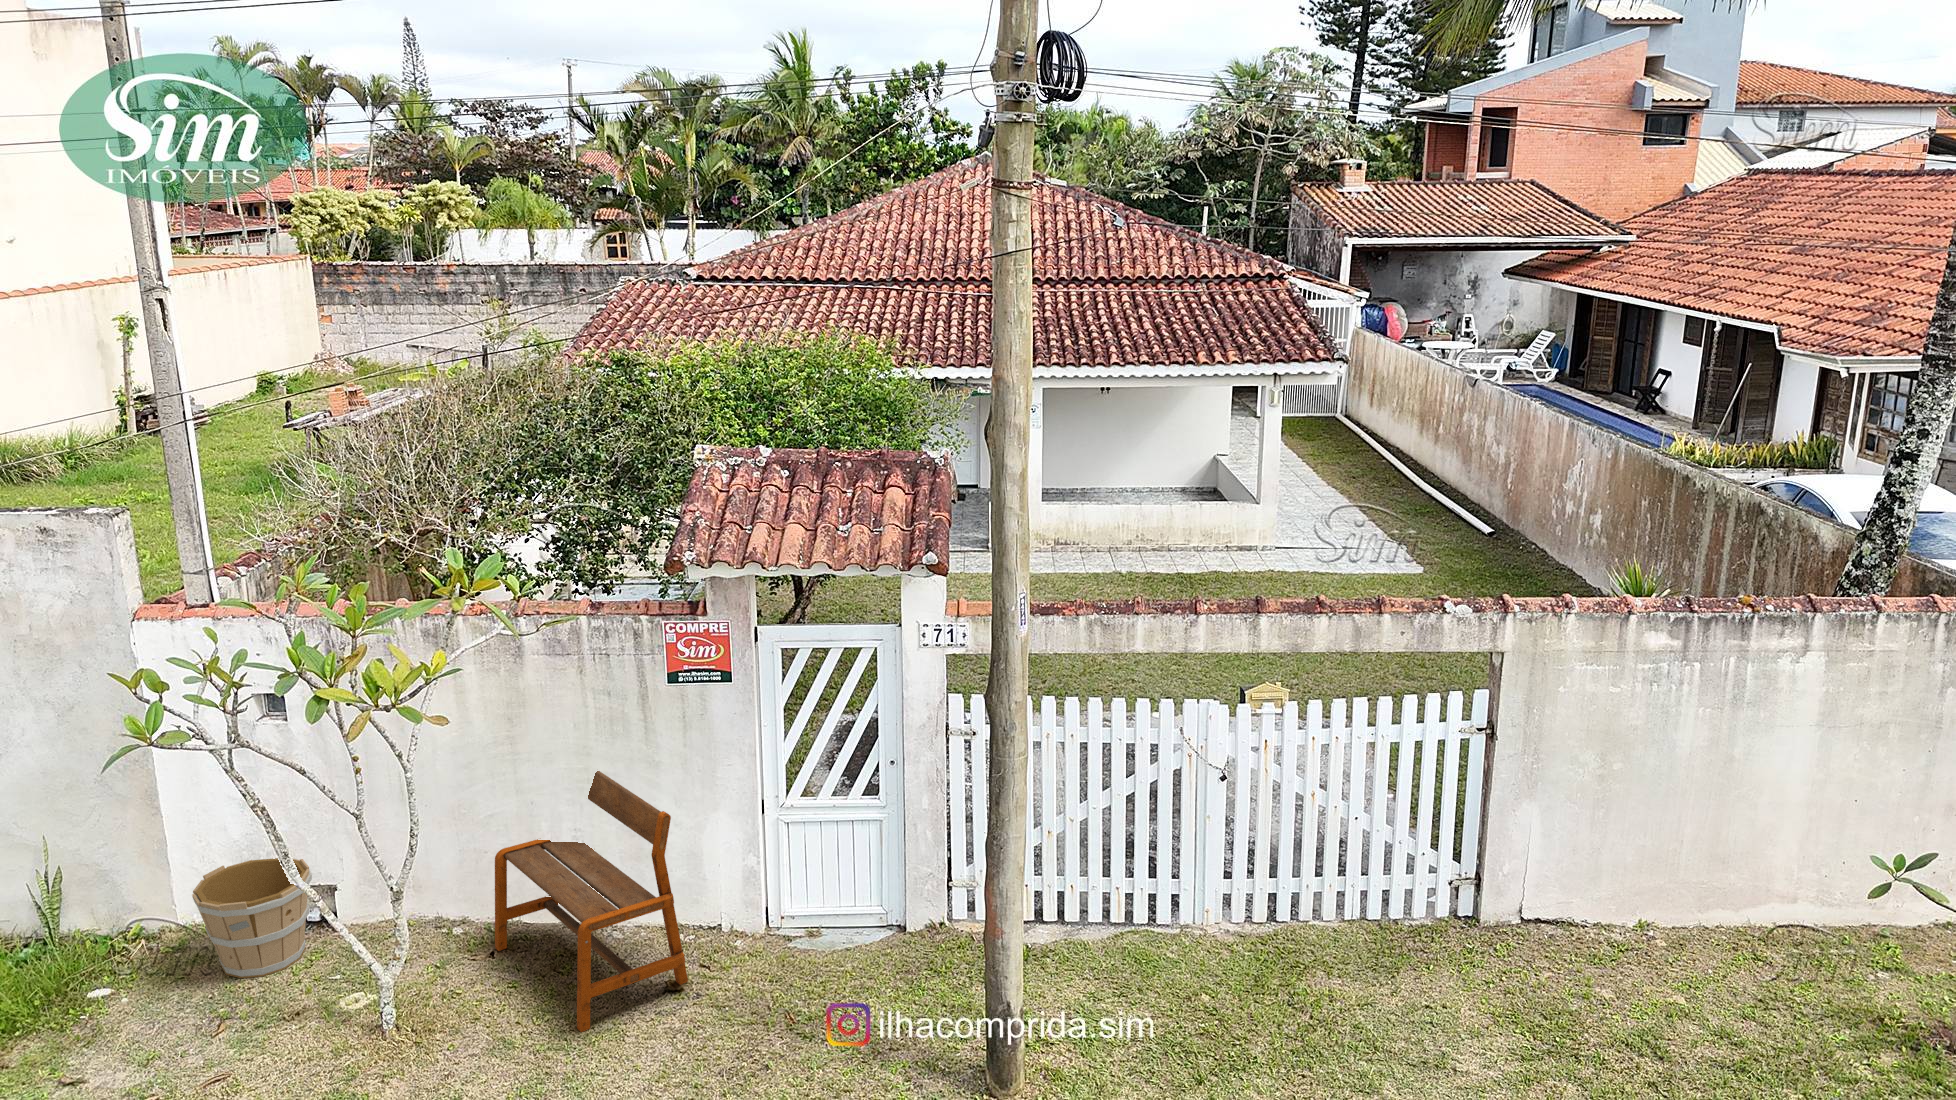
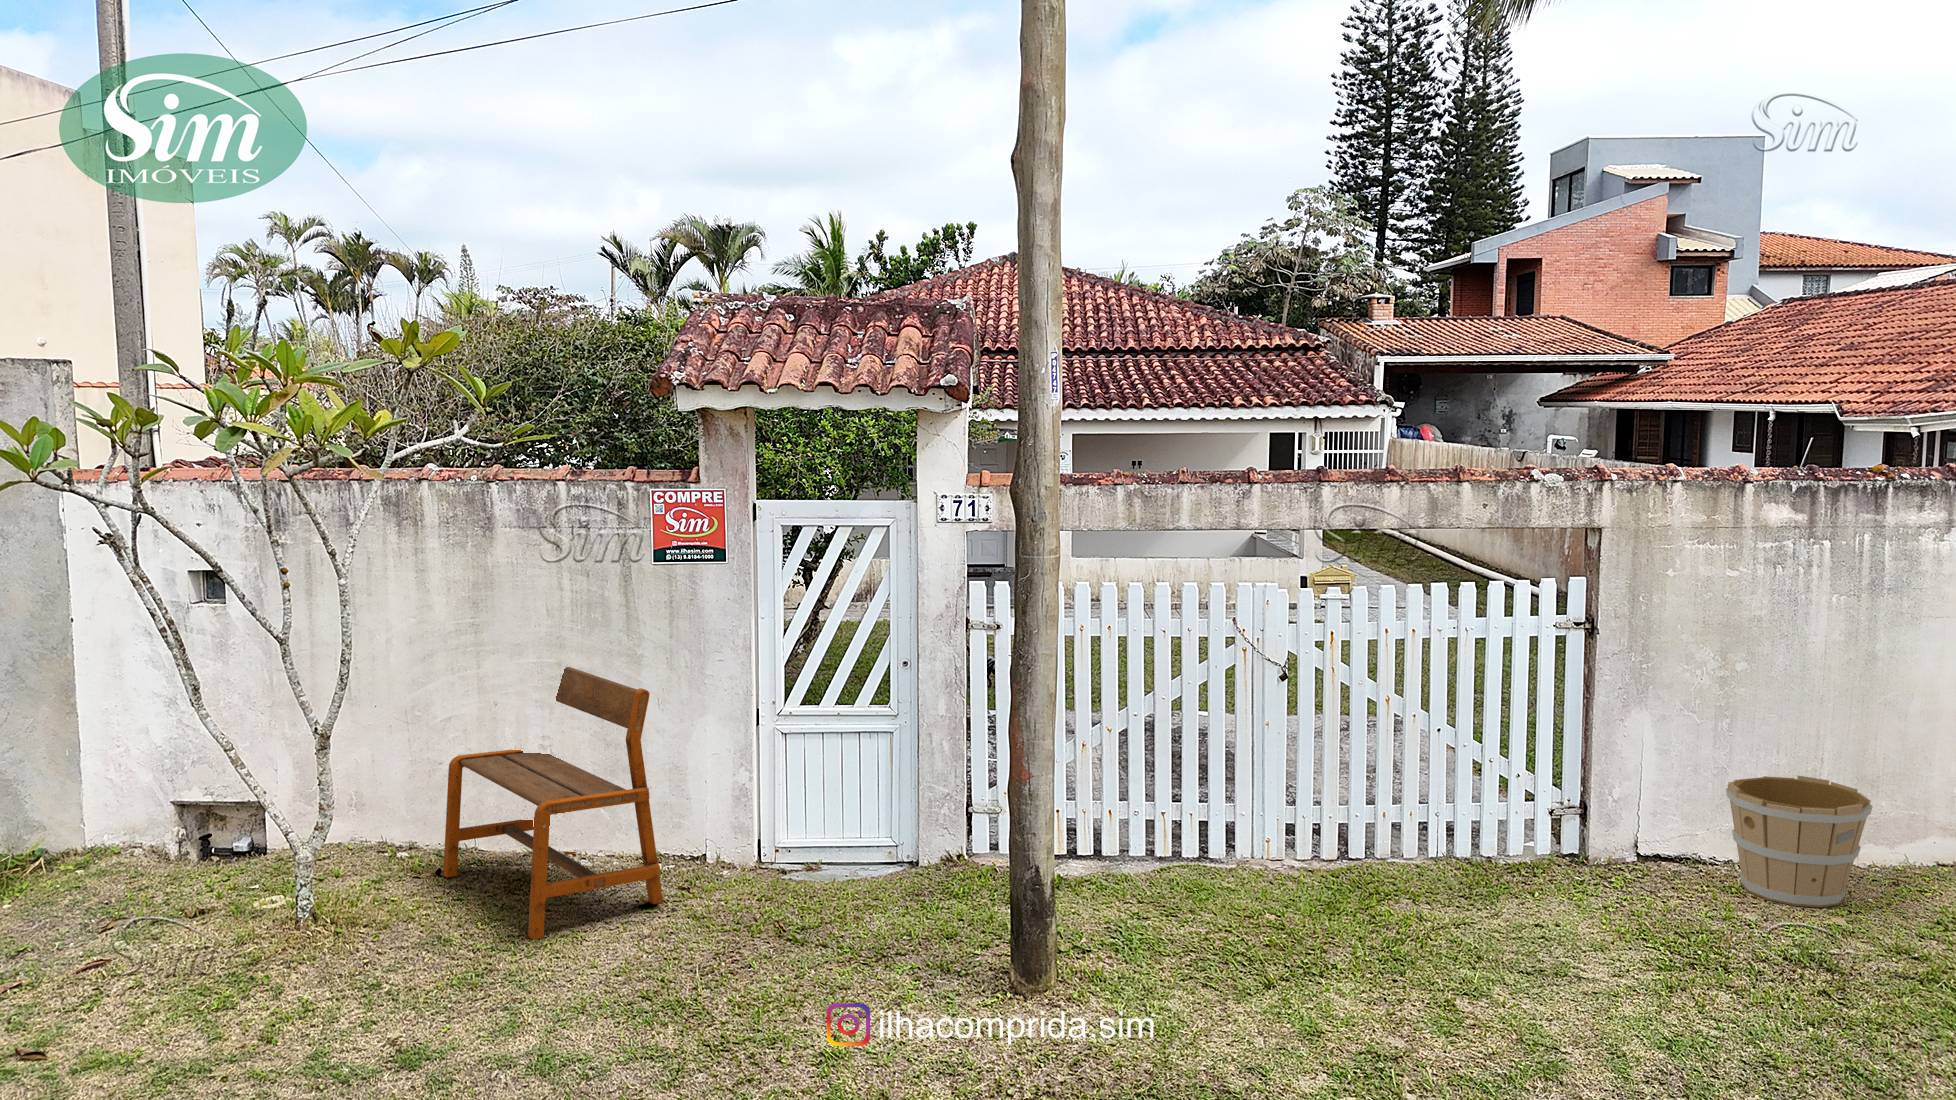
wooden bucket: present [192,858,312,978] -> present [1726,776,1873,908]

